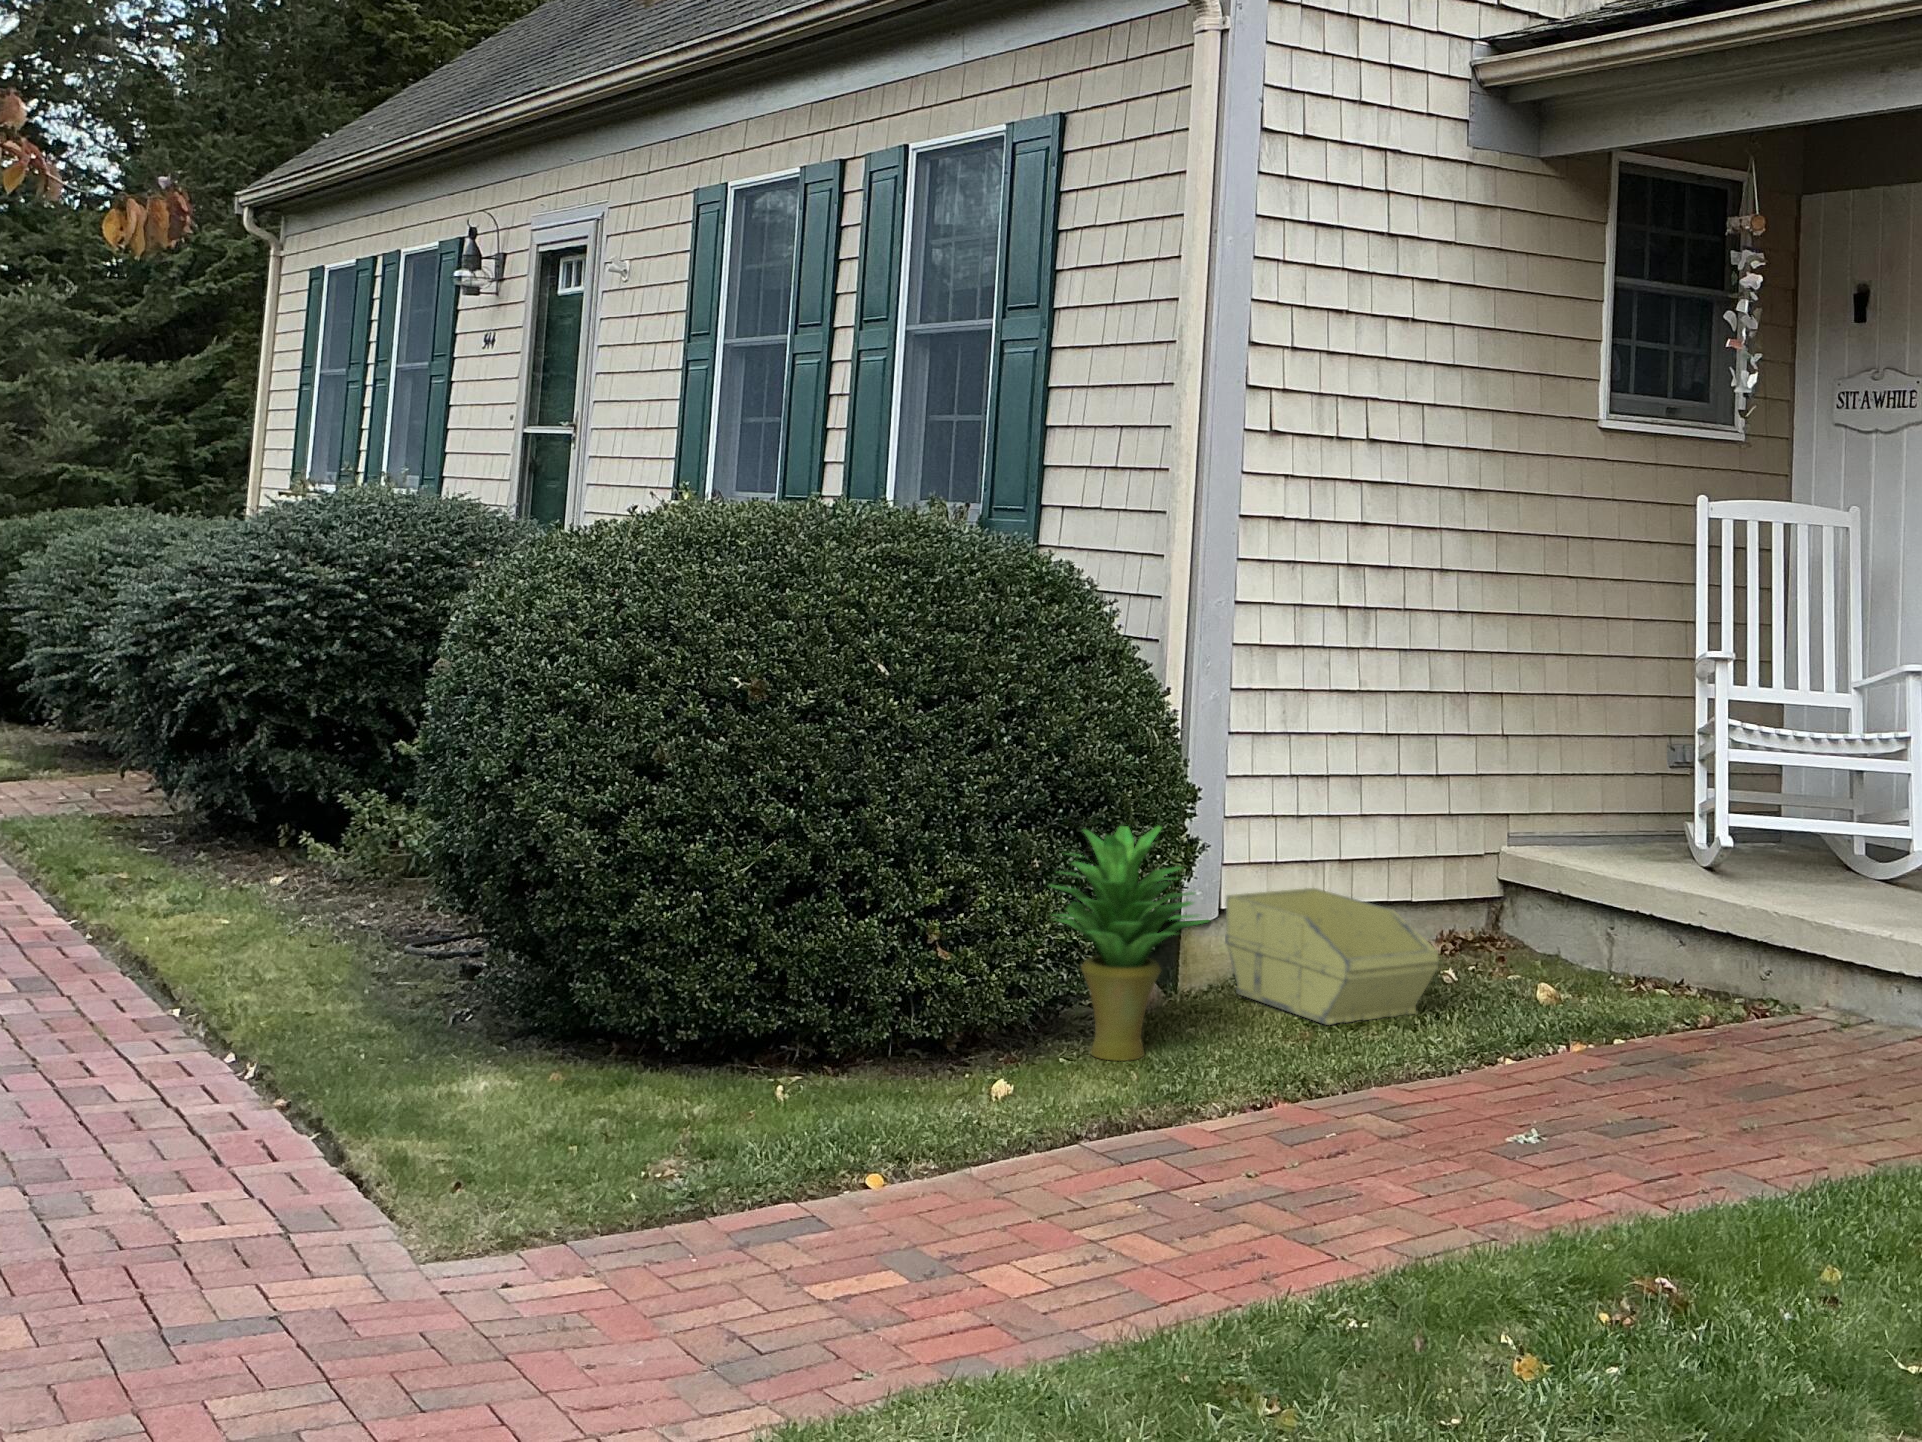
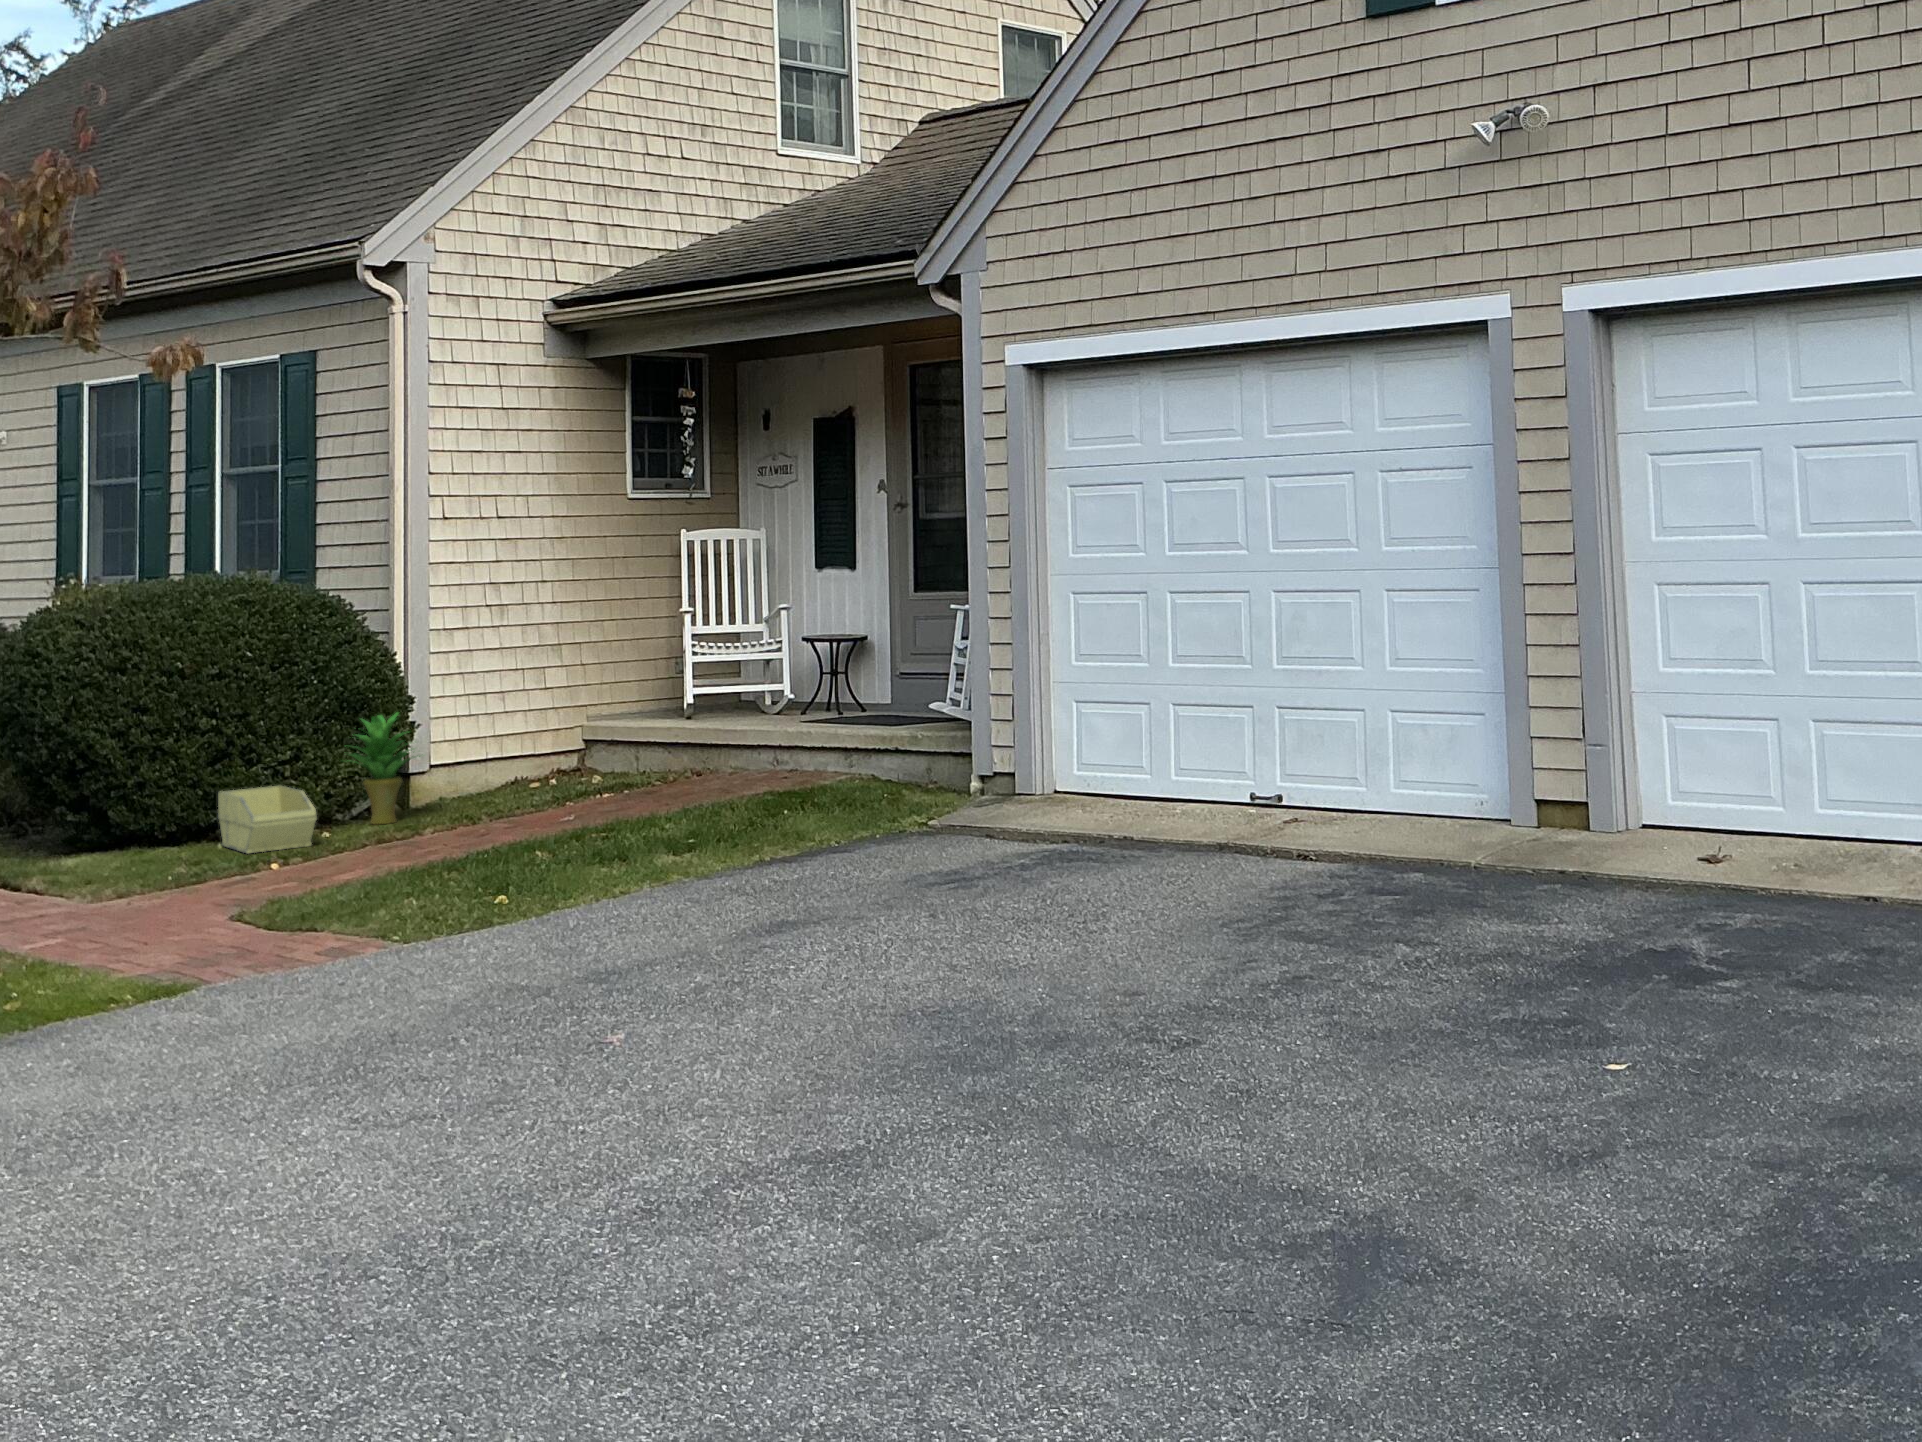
storage bin: present [1225,888,1439,1025] -> present [218,786,317,853]

